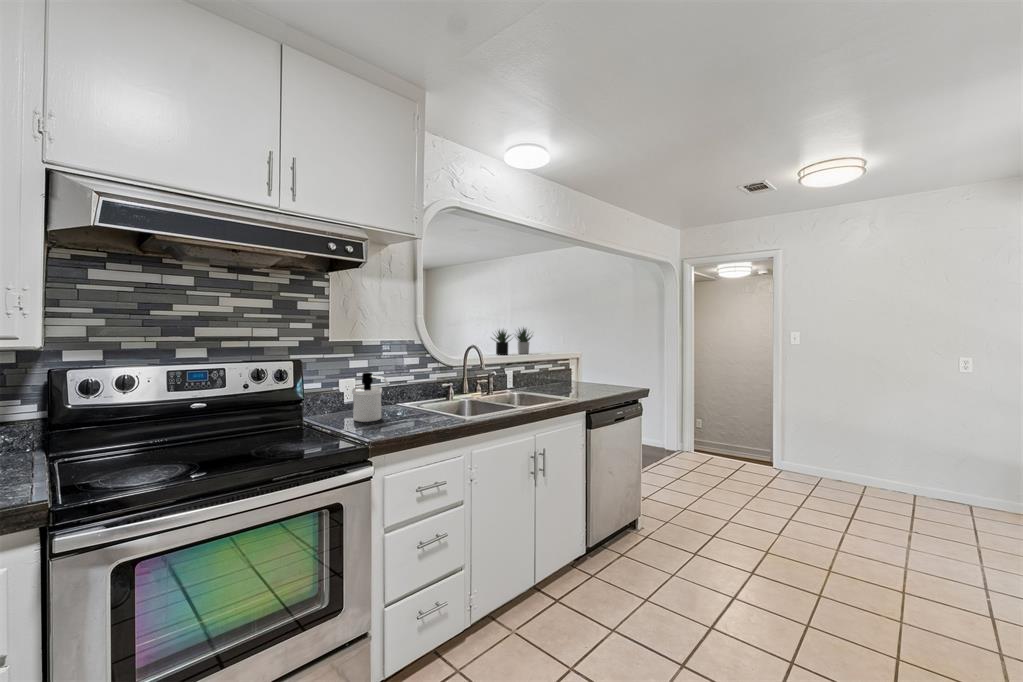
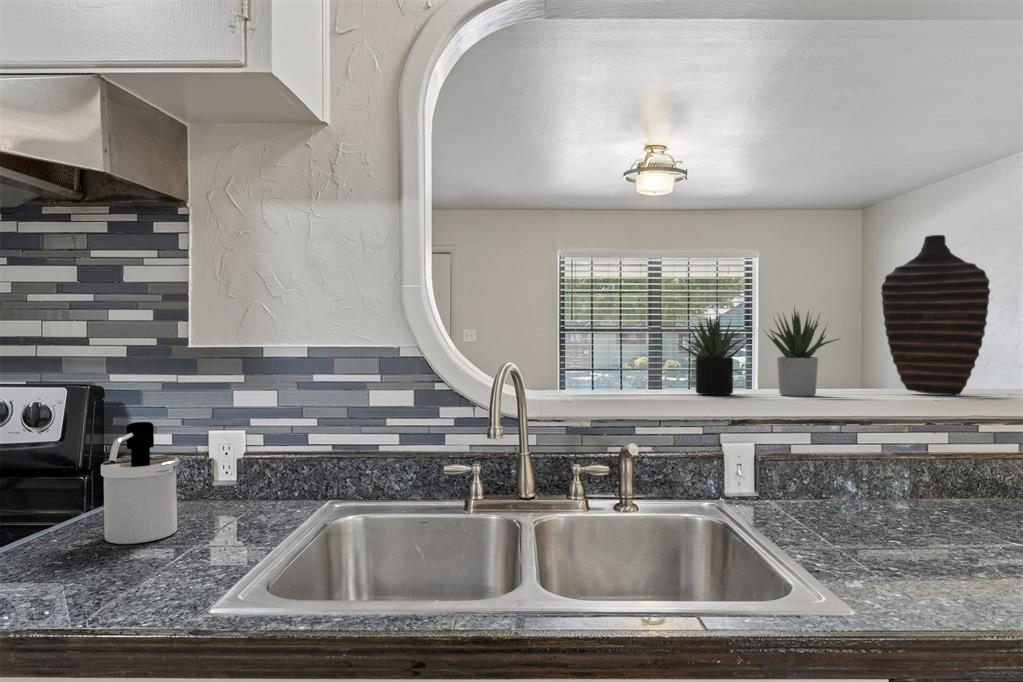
decorative vase: none [535,305,563,352] -> present [881,235,990,395]

